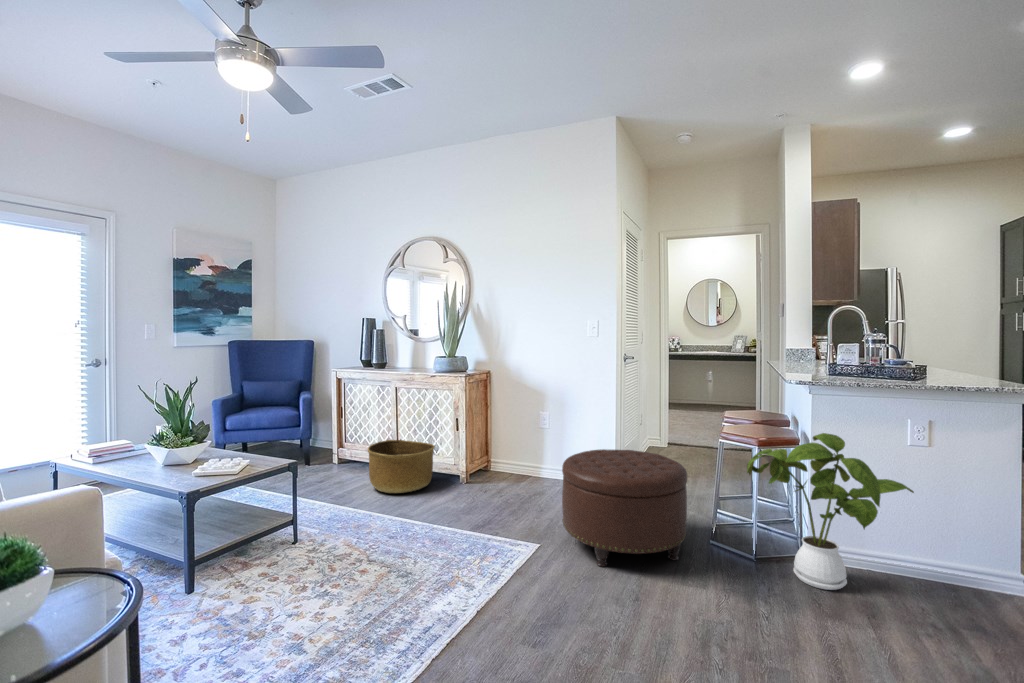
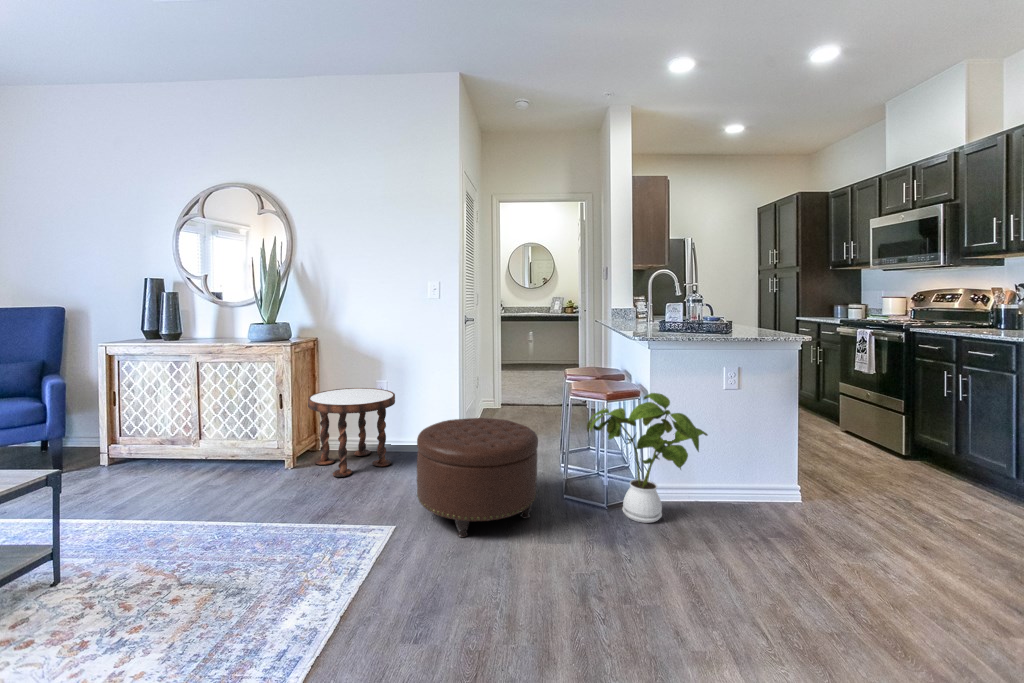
side table: none [477,415,554,496] -> present [308,388,395,477]
basket: present [368,440,435,493] -> none [160,426,254,492]

